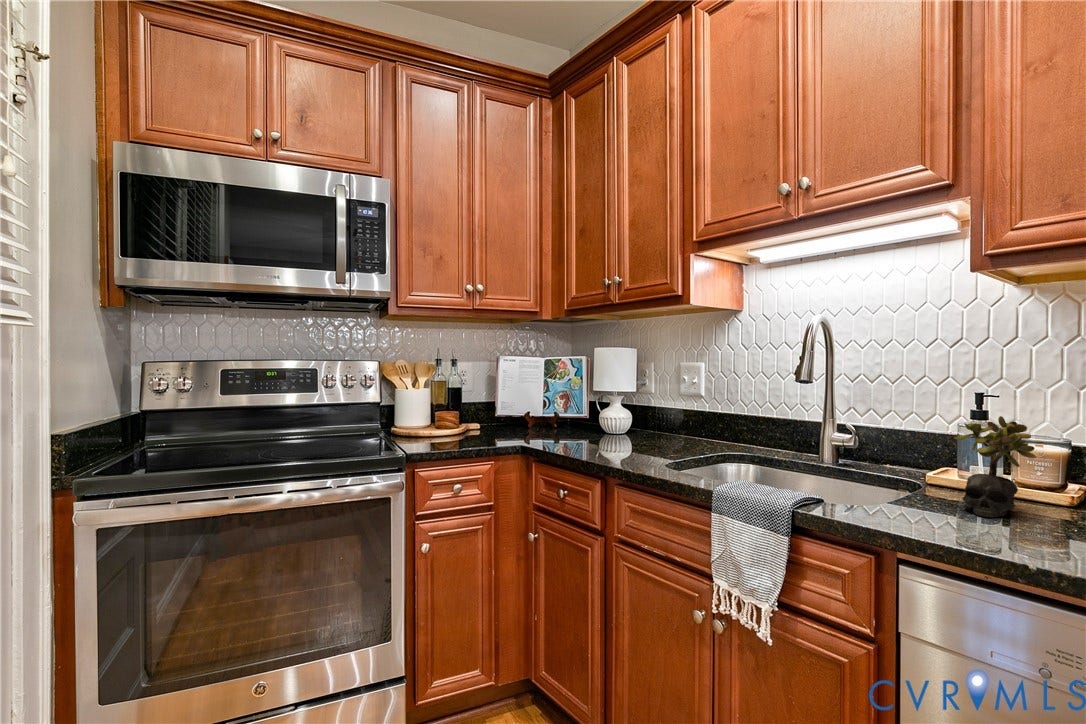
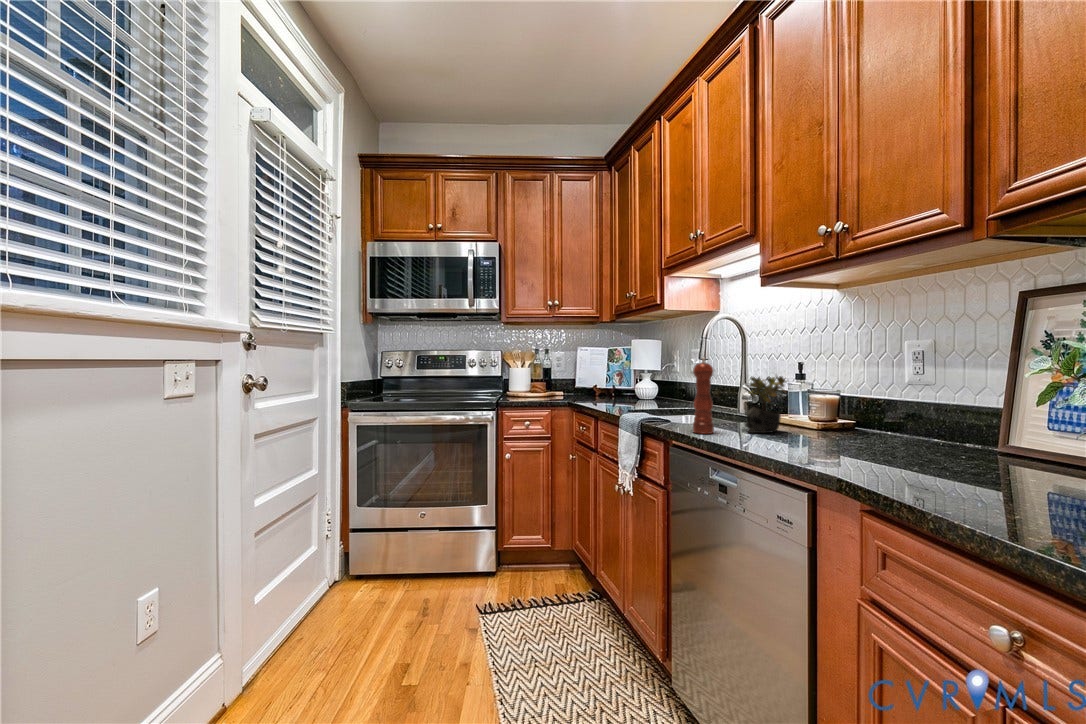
pepper mill: none [908,395,950,529] -> present [693,357,714,434]

